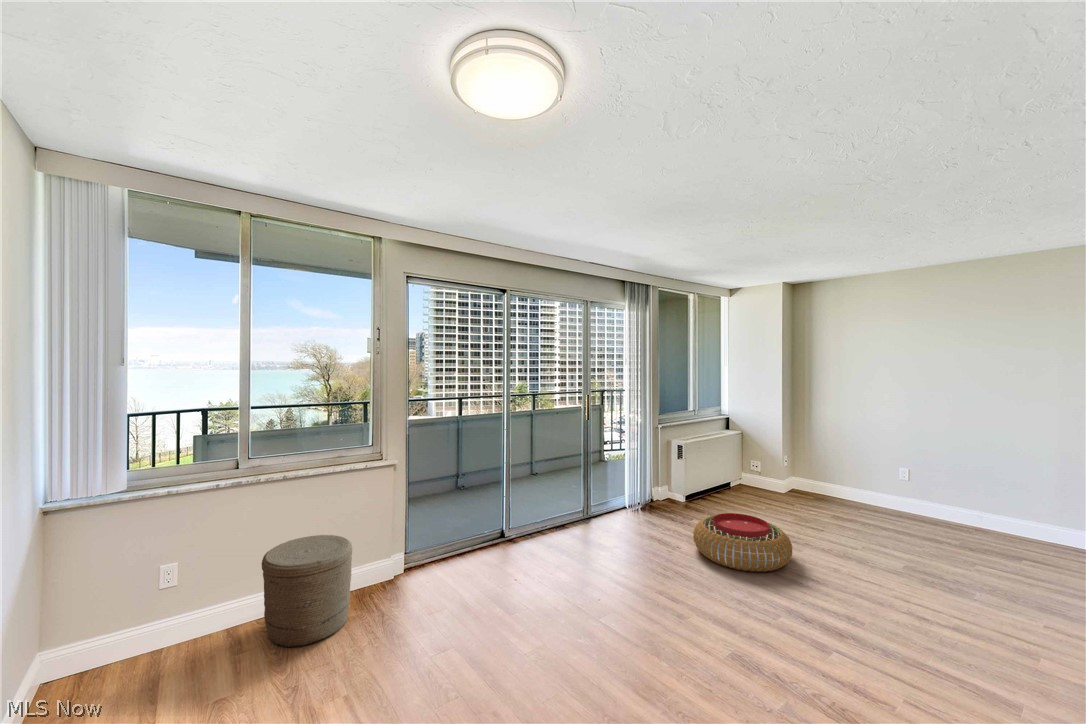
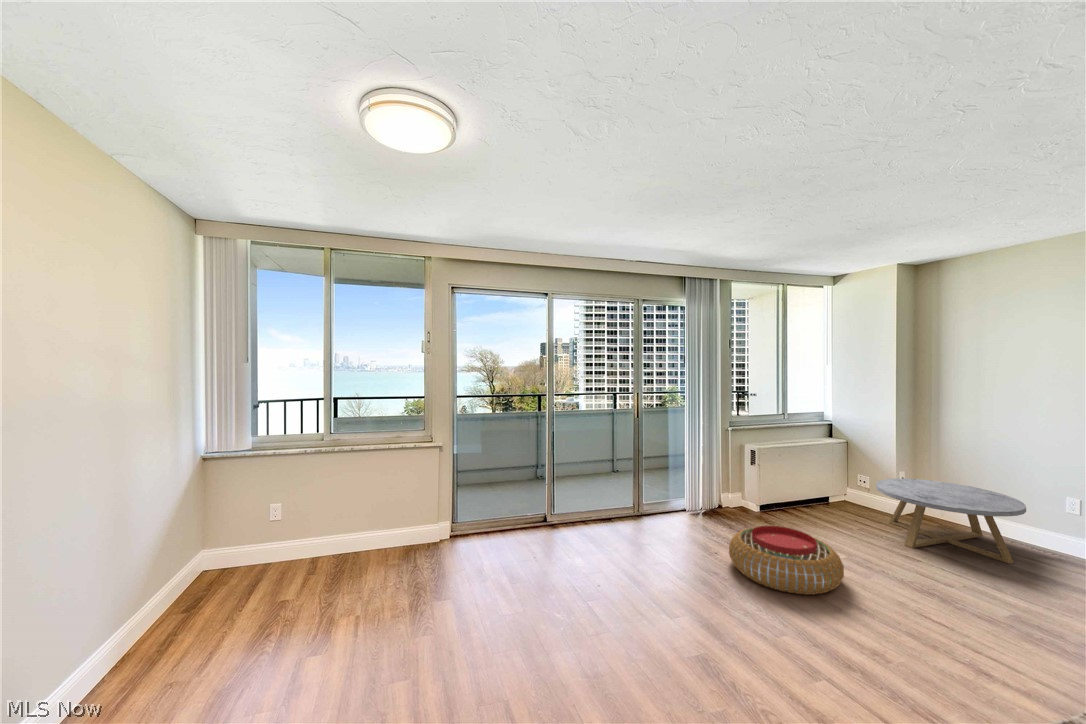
coffee table: none [776,461,881,521] -> present [876,479,1026,563]
woven basket: present [262,535,352,647] -> none [326,497,394,578]

